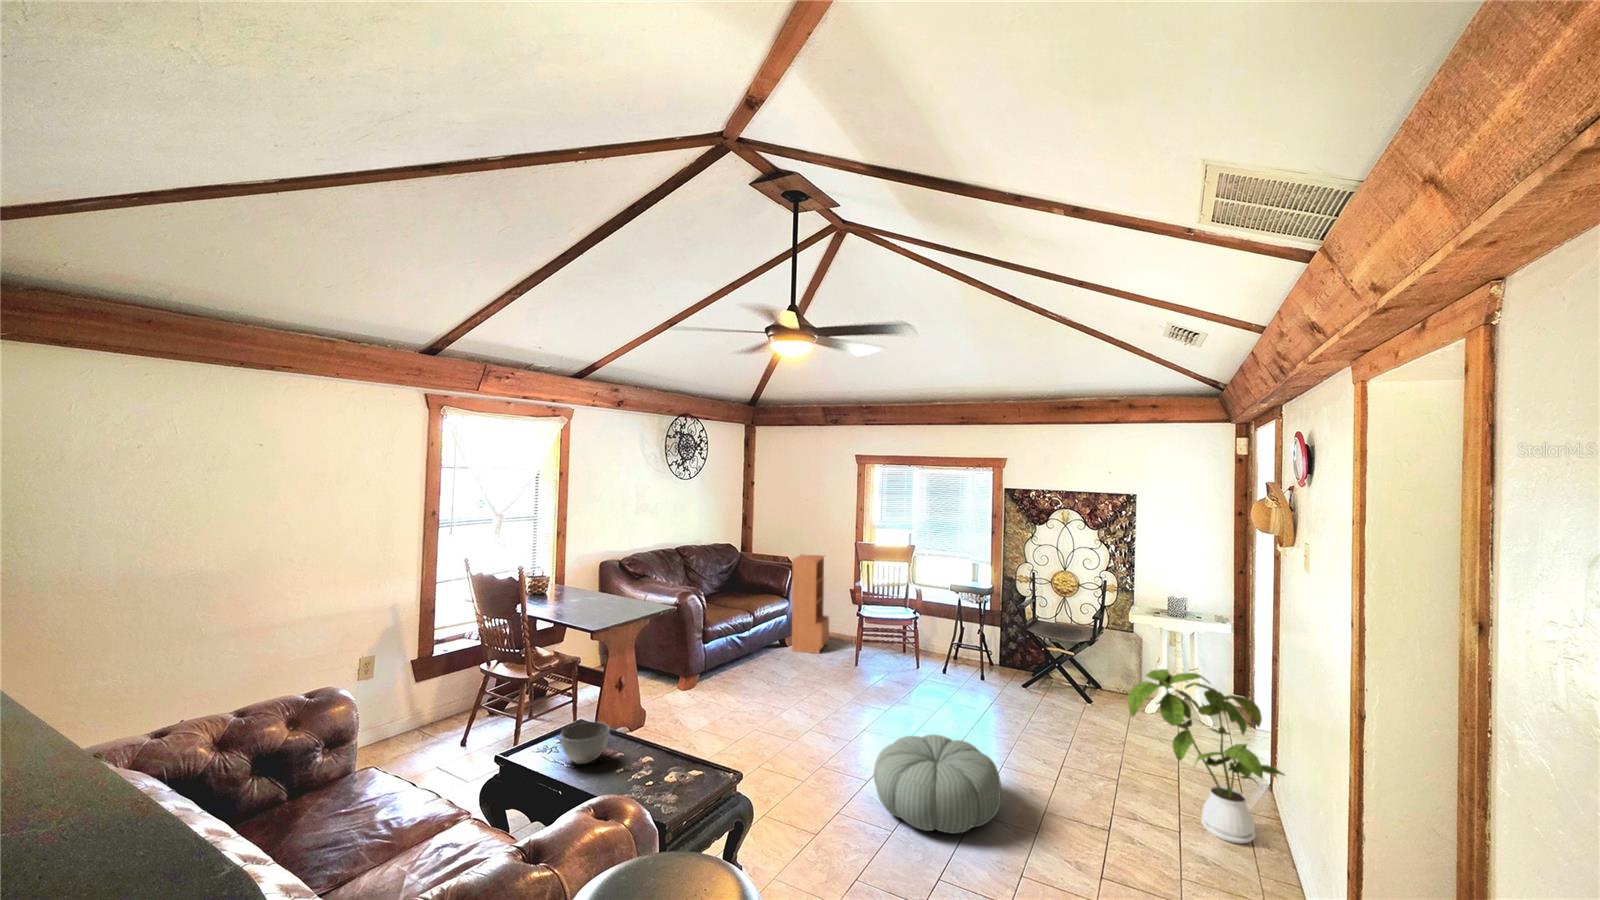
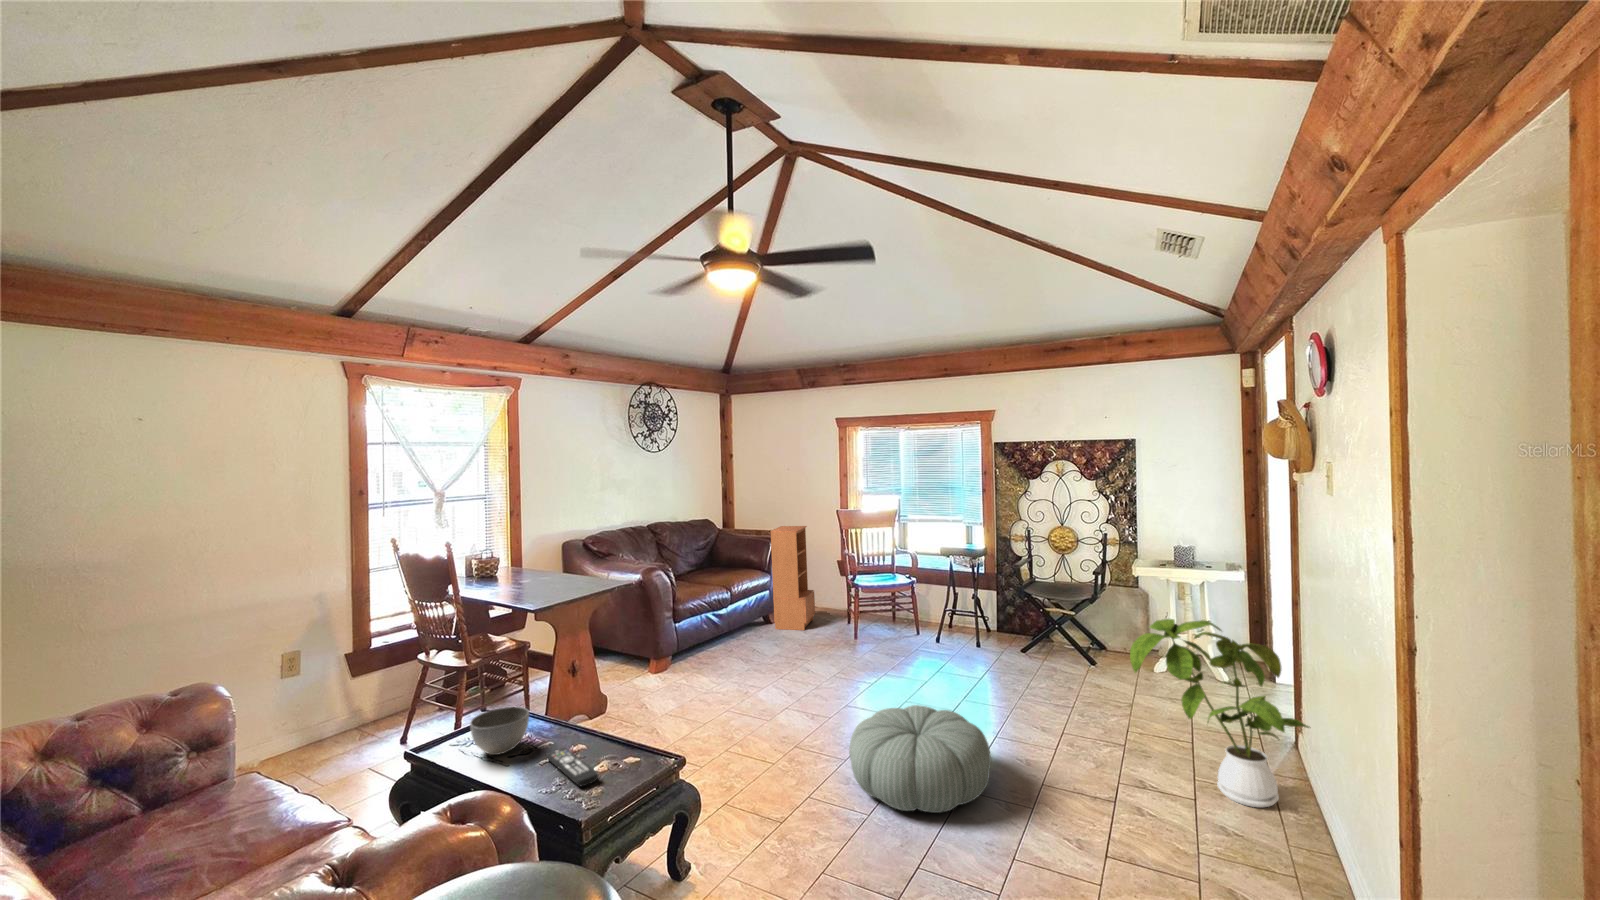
remote control: none [627,761,676,796] -> present [546,748,598,786]

